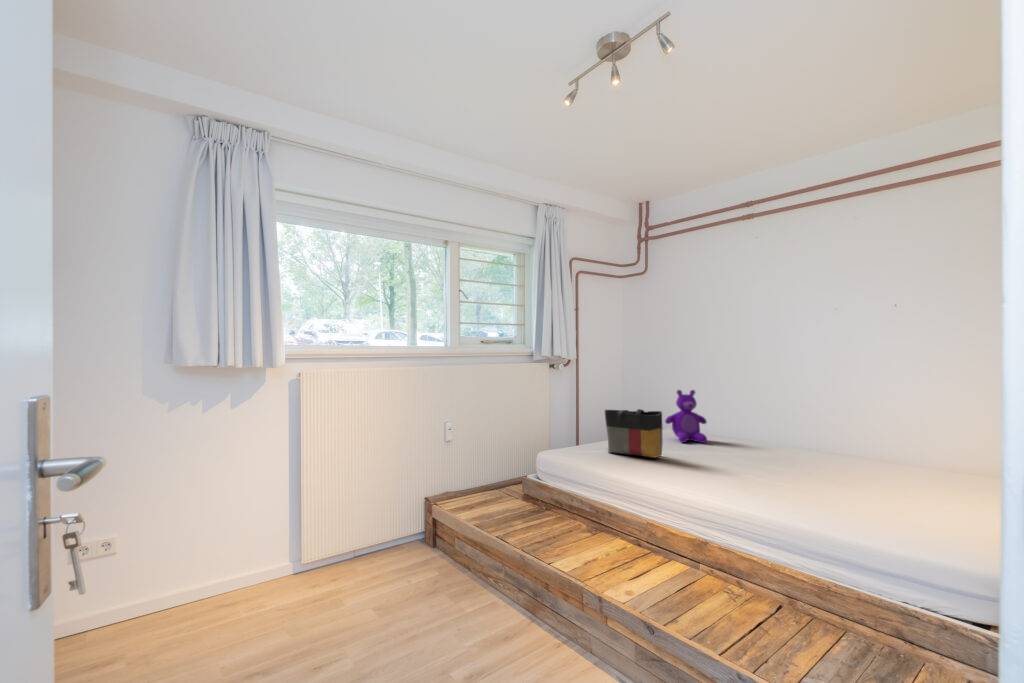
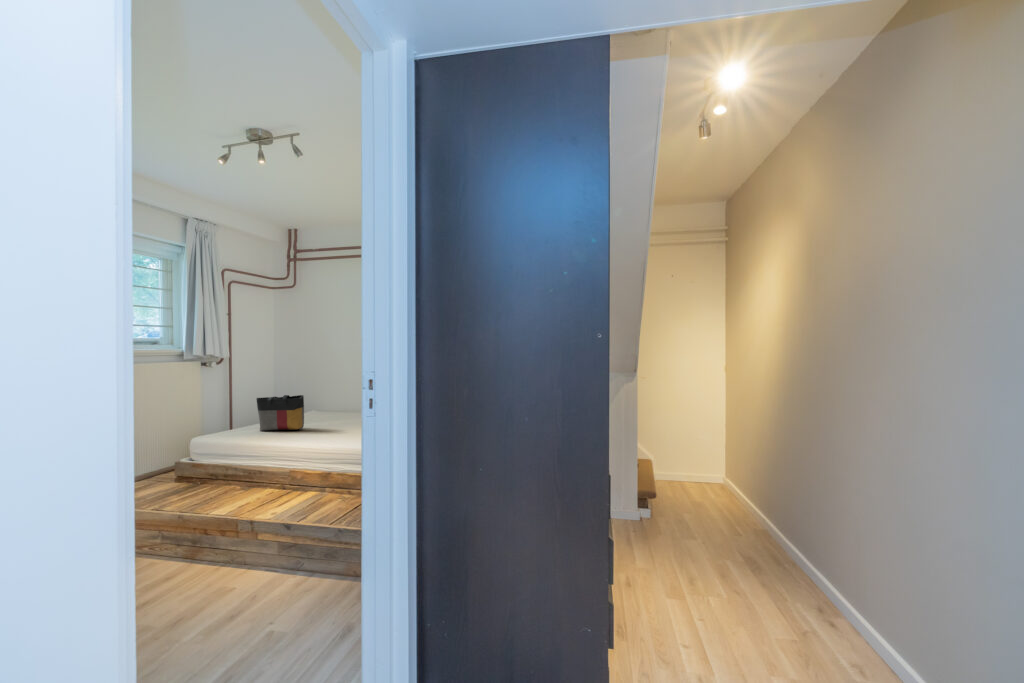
teddy bear: present [665,390,707,443] -> none [309,378,341,418]

